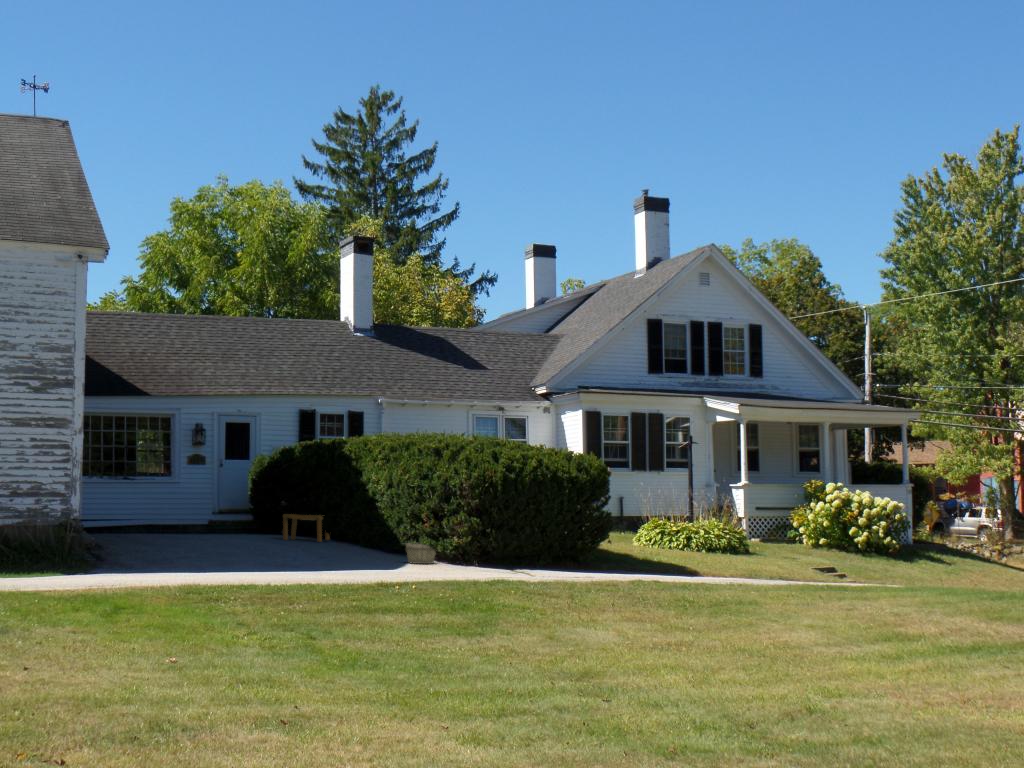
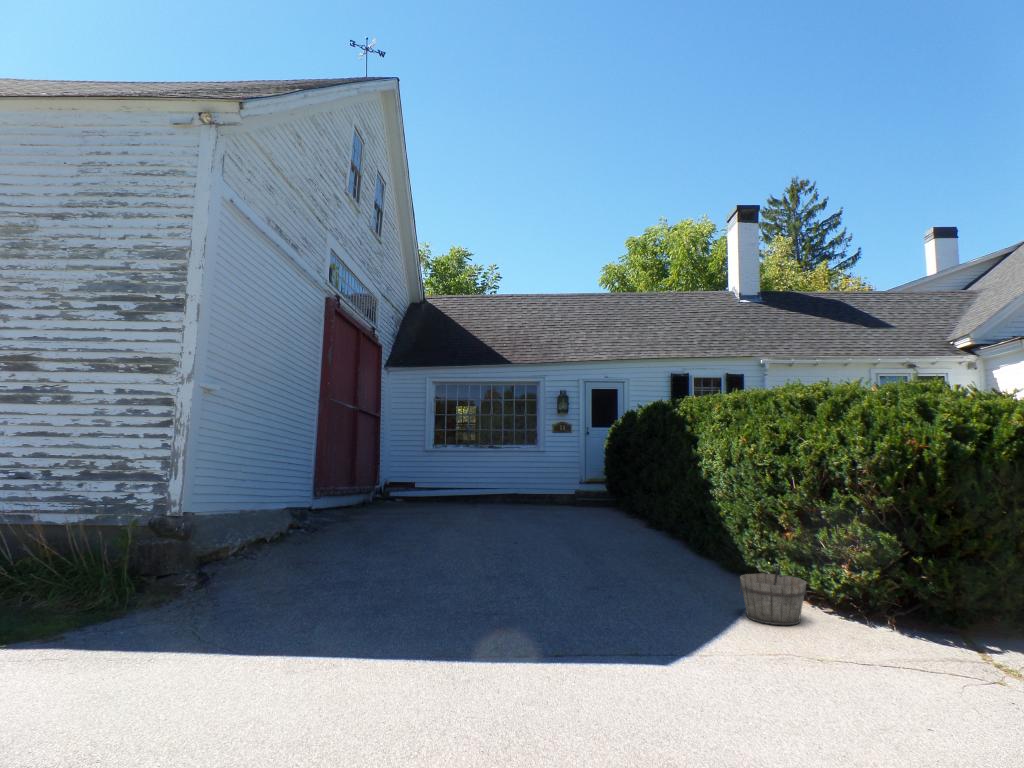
bench: present [283,514,330,542] -> none [599,496,663,538]

